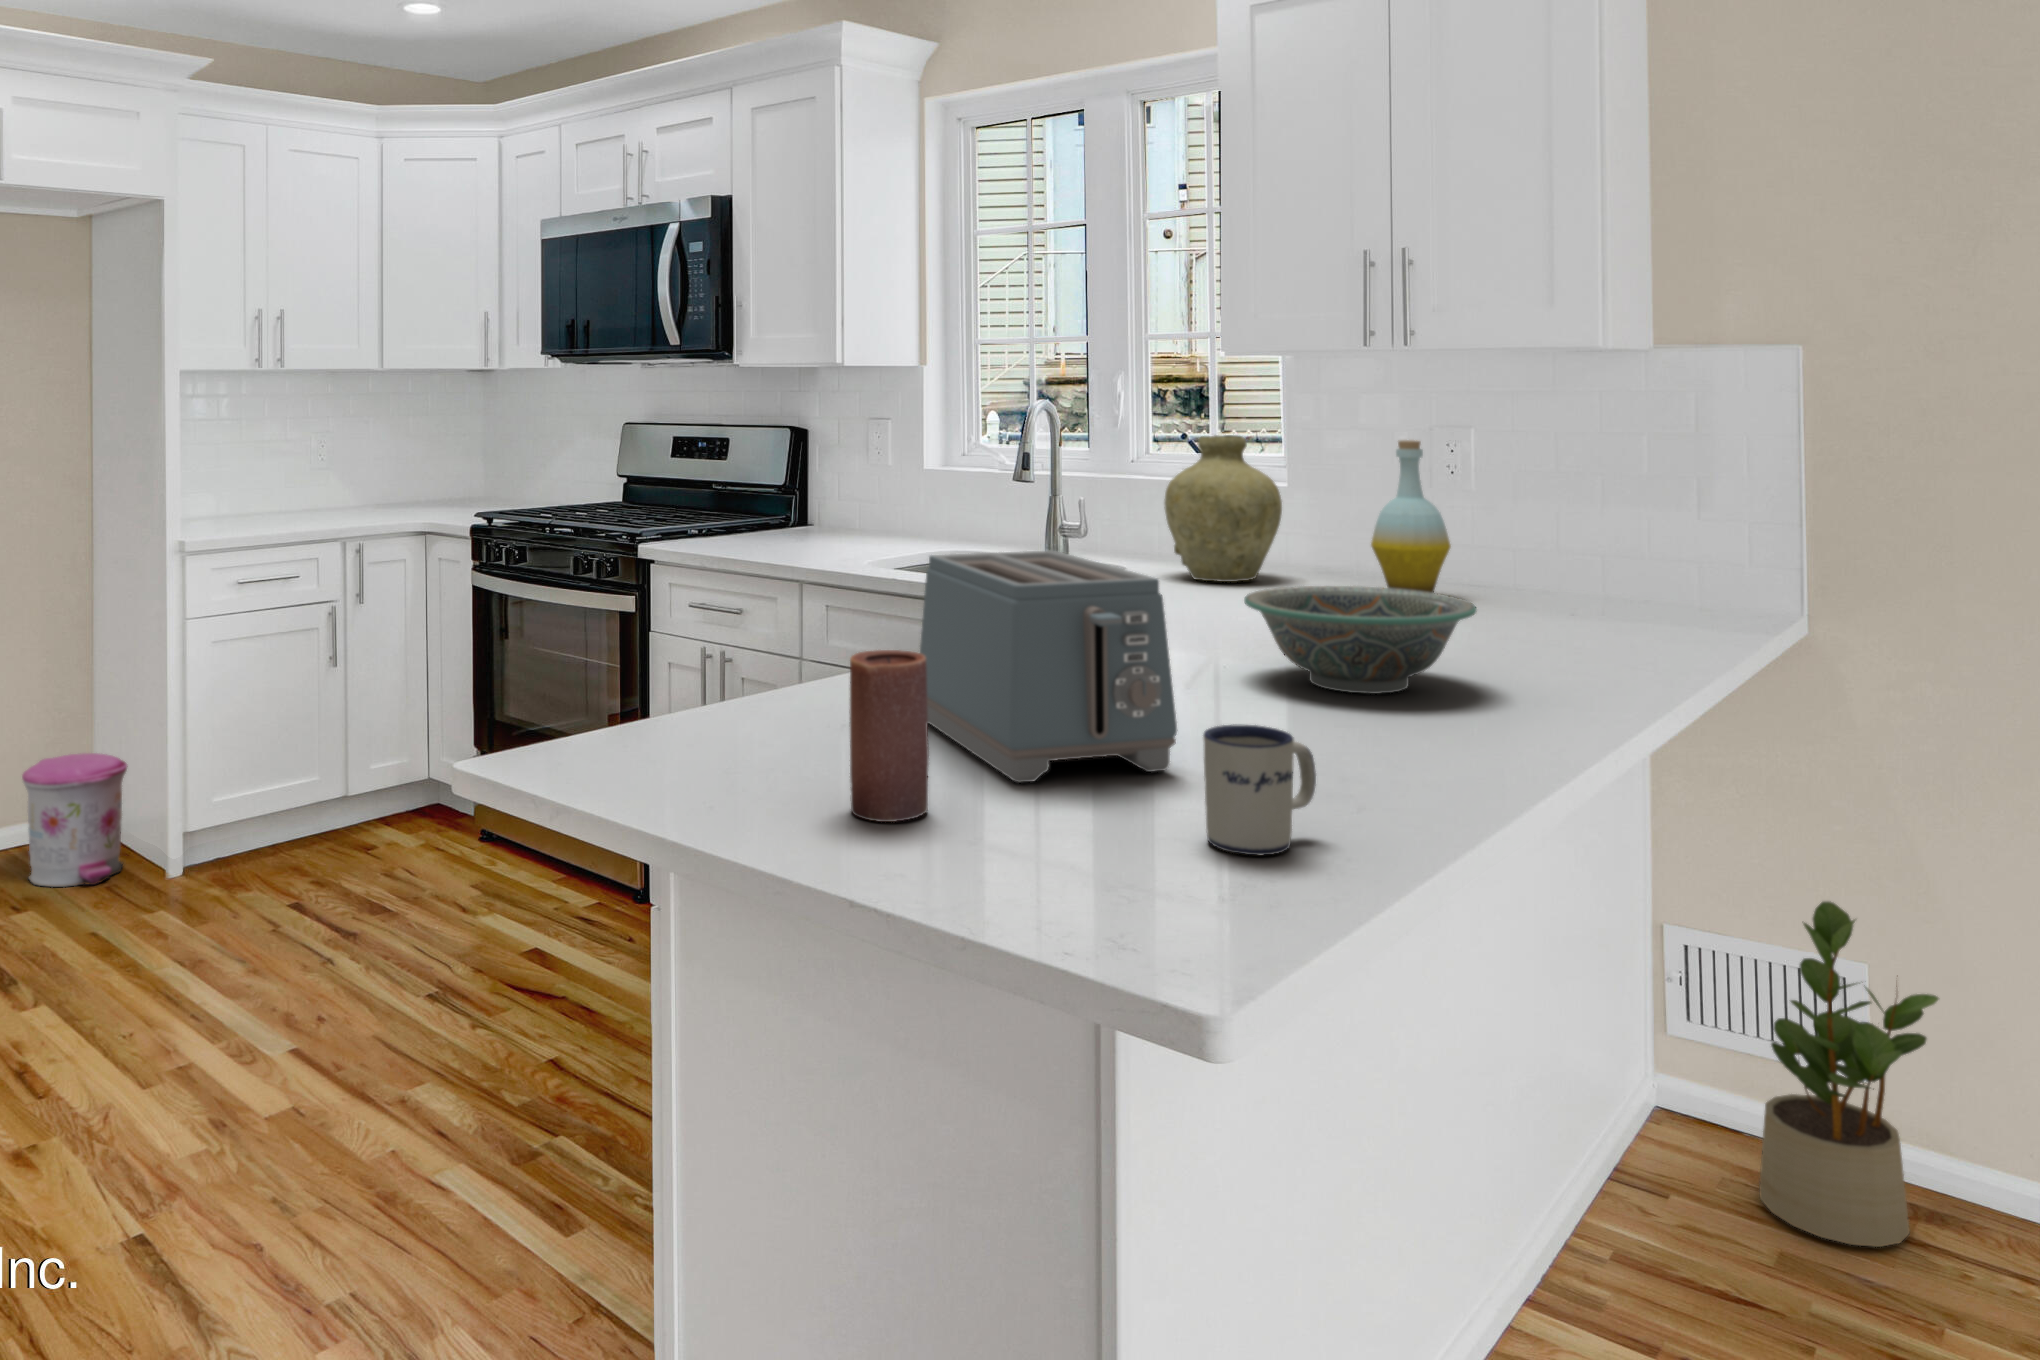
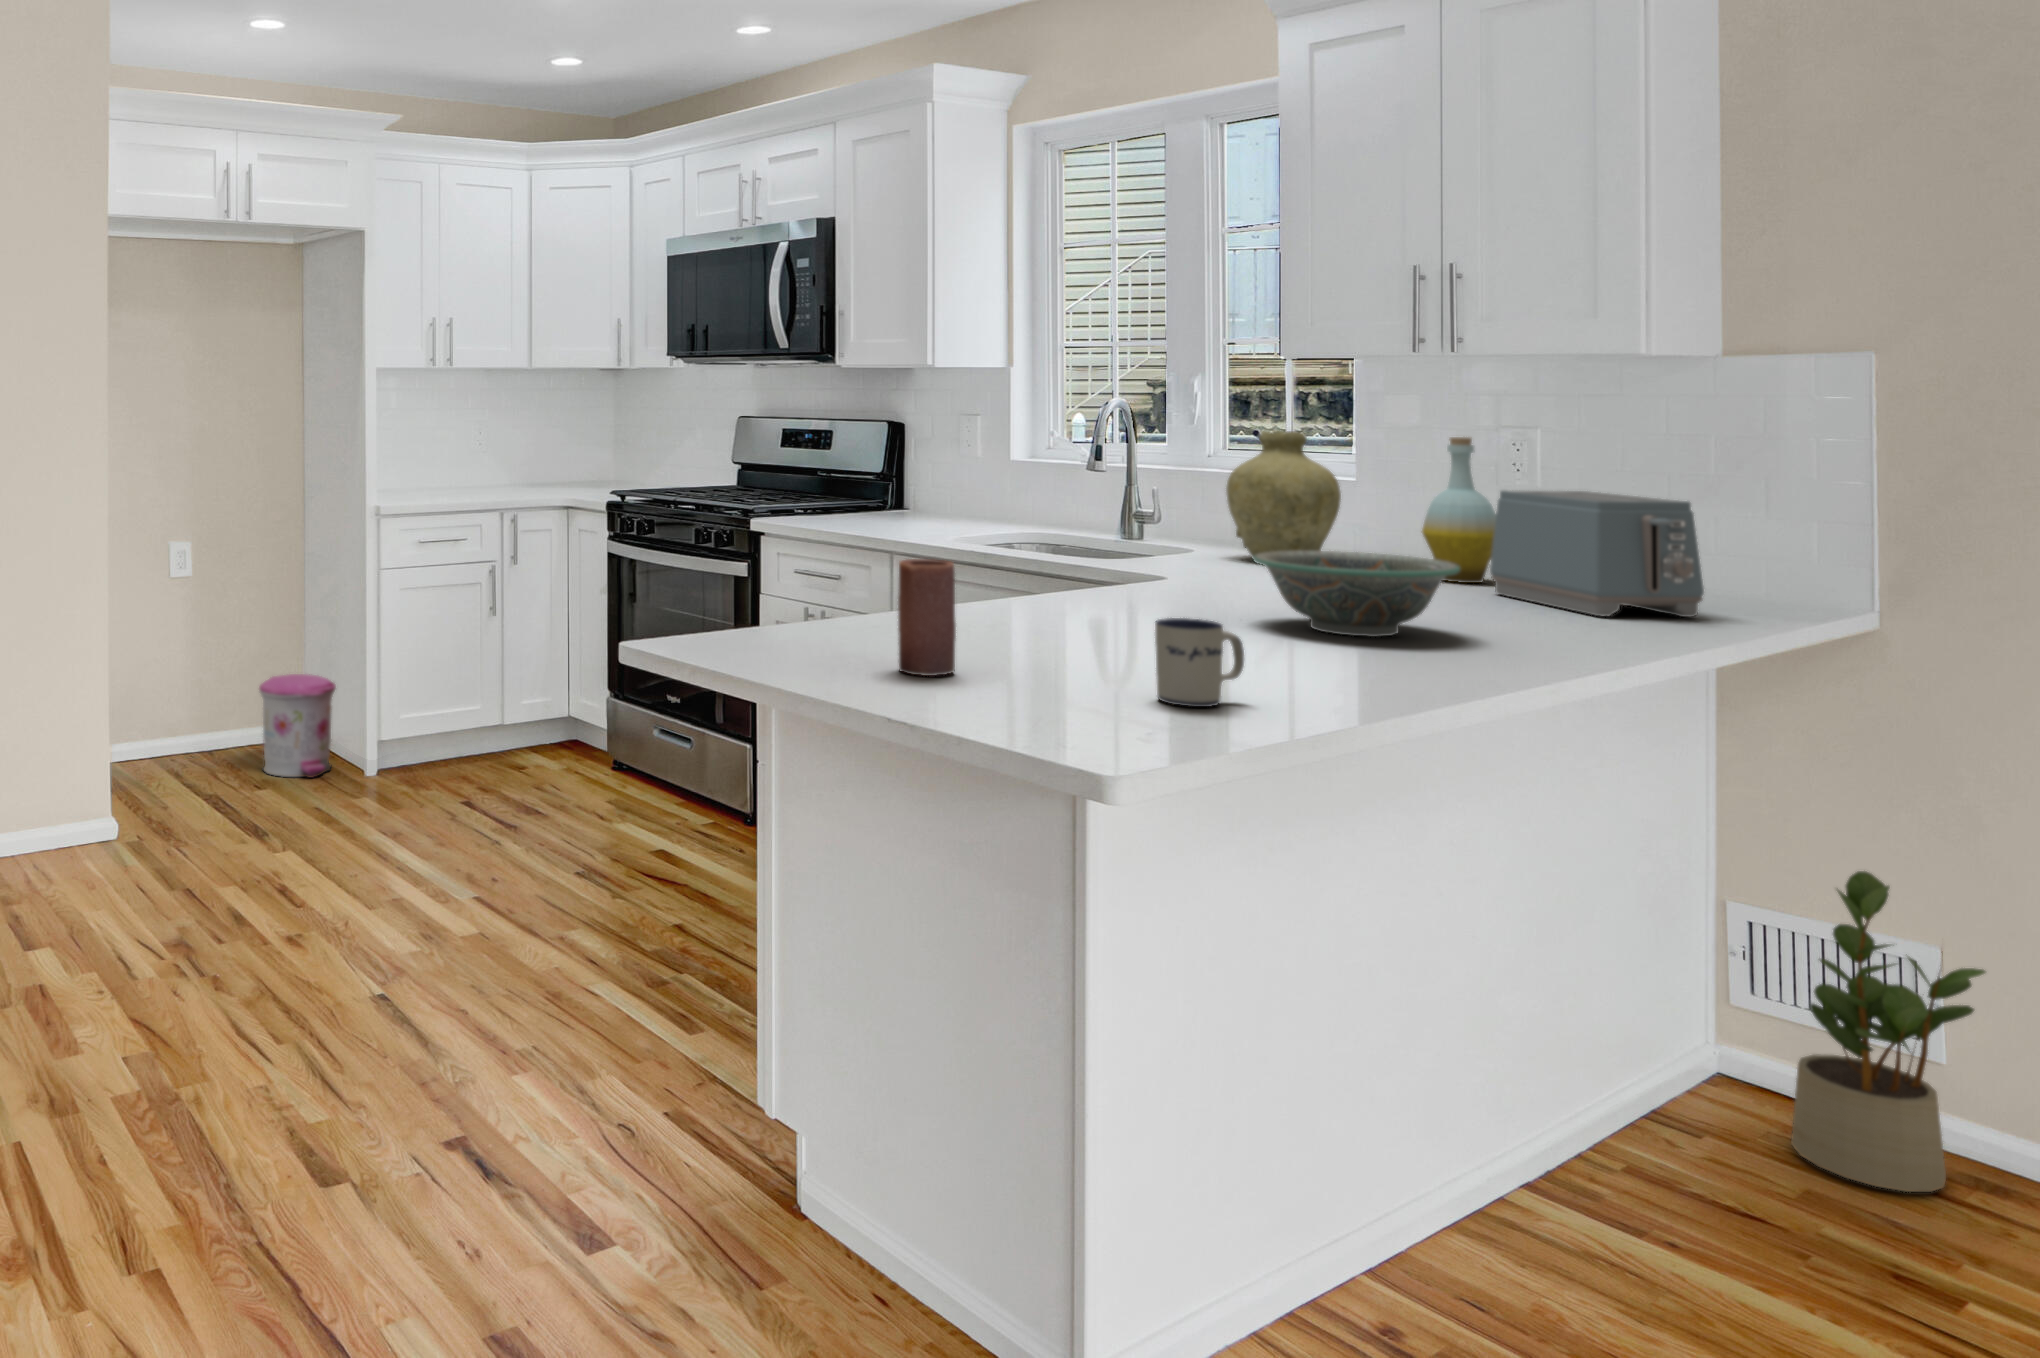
toaster: present [920,550,1177,783] -> present [1490,490,1704,617]

